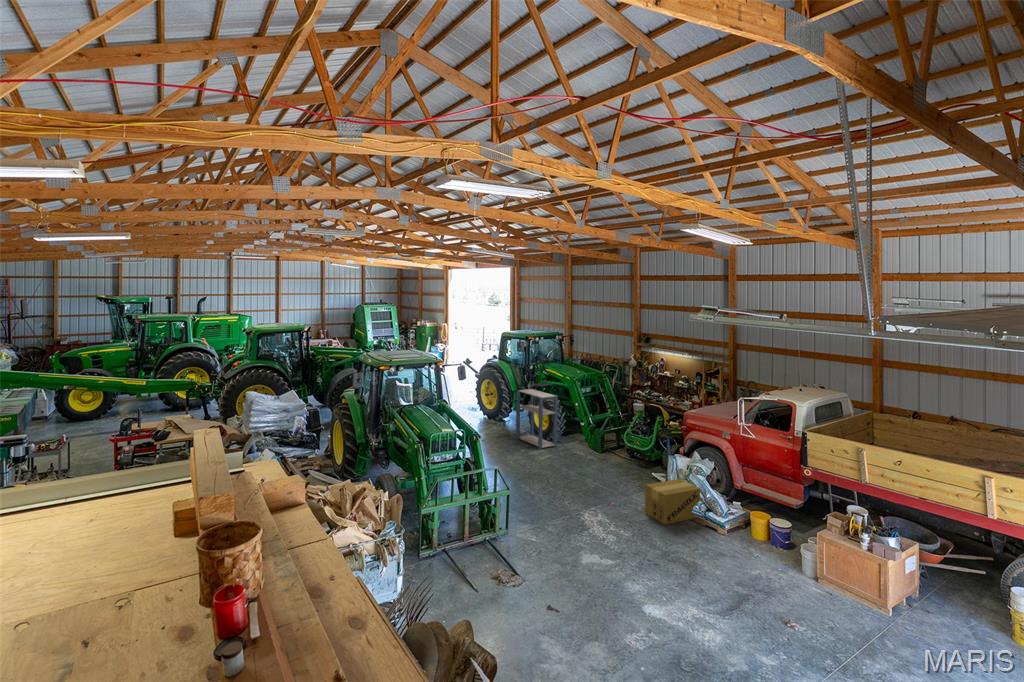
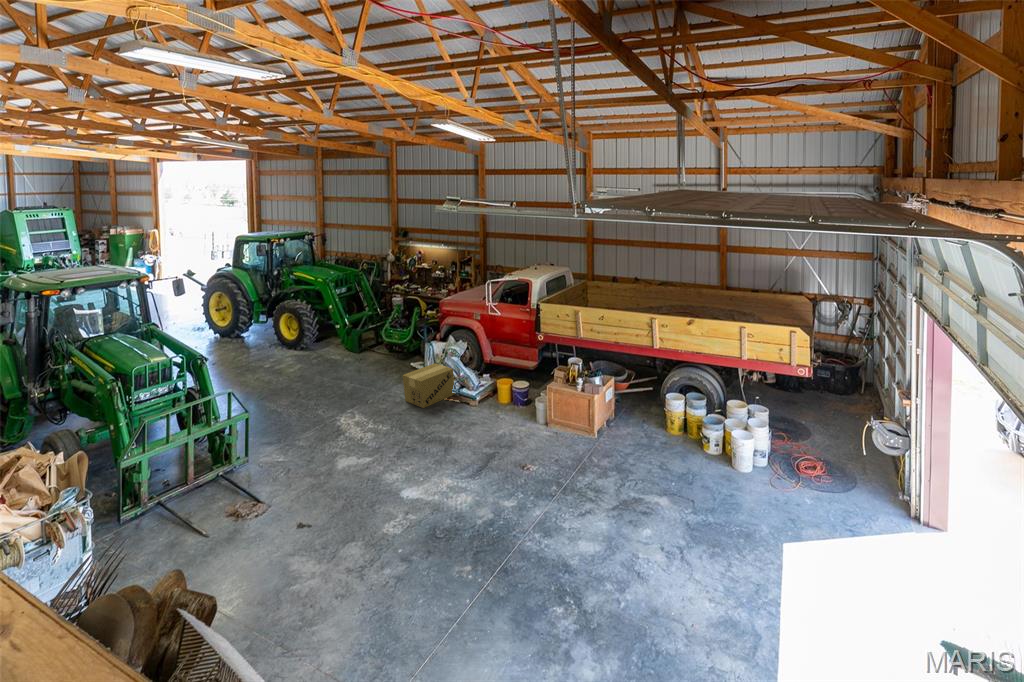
shelving unit: present [516,389,558,449] -> none [261,297,317,359]

